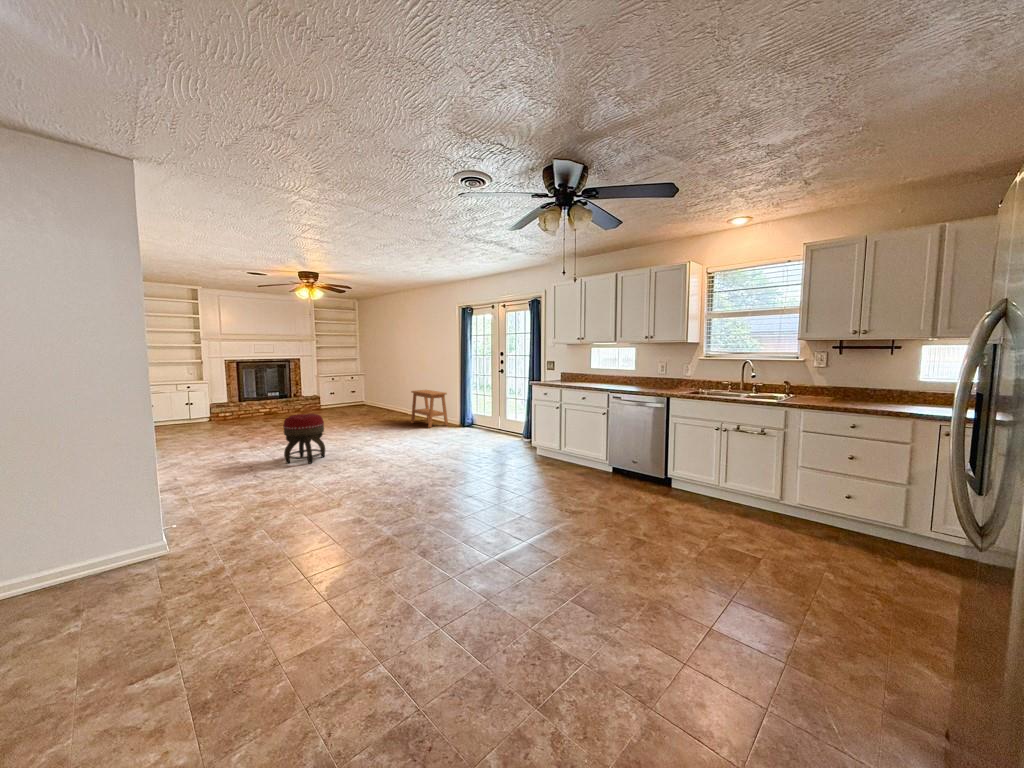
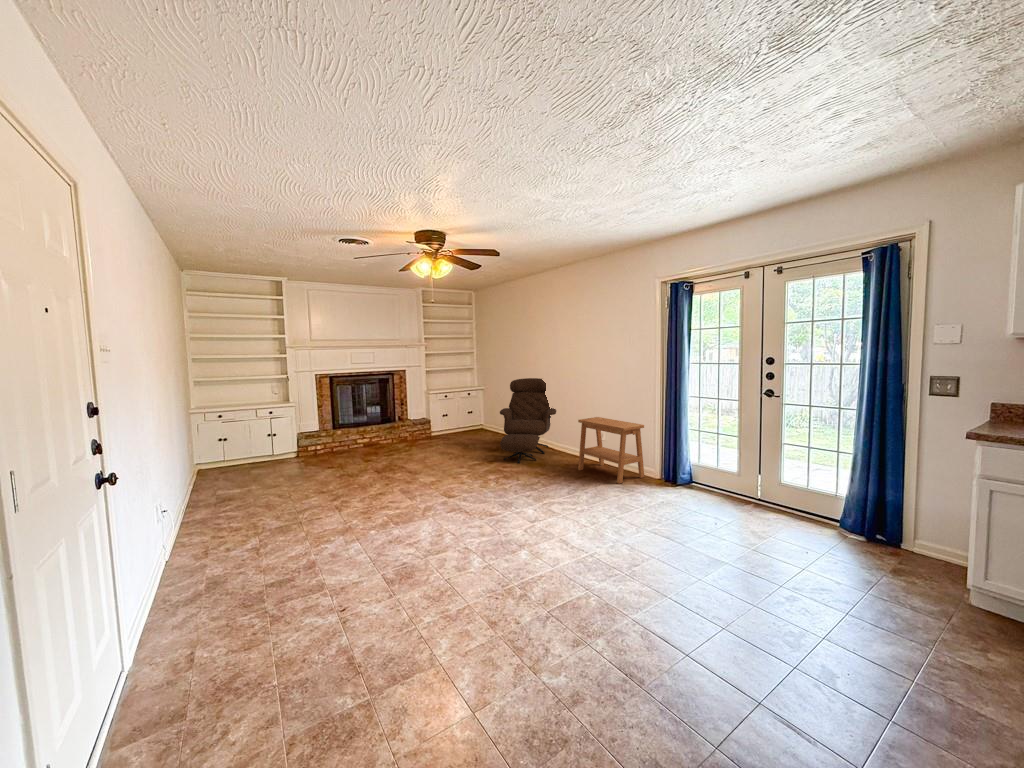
lounge chair: none [362,366,408,421] -> present [500,378,556,463]
footstool: present [283,414,325,464] -> none [422,483,493,593]

